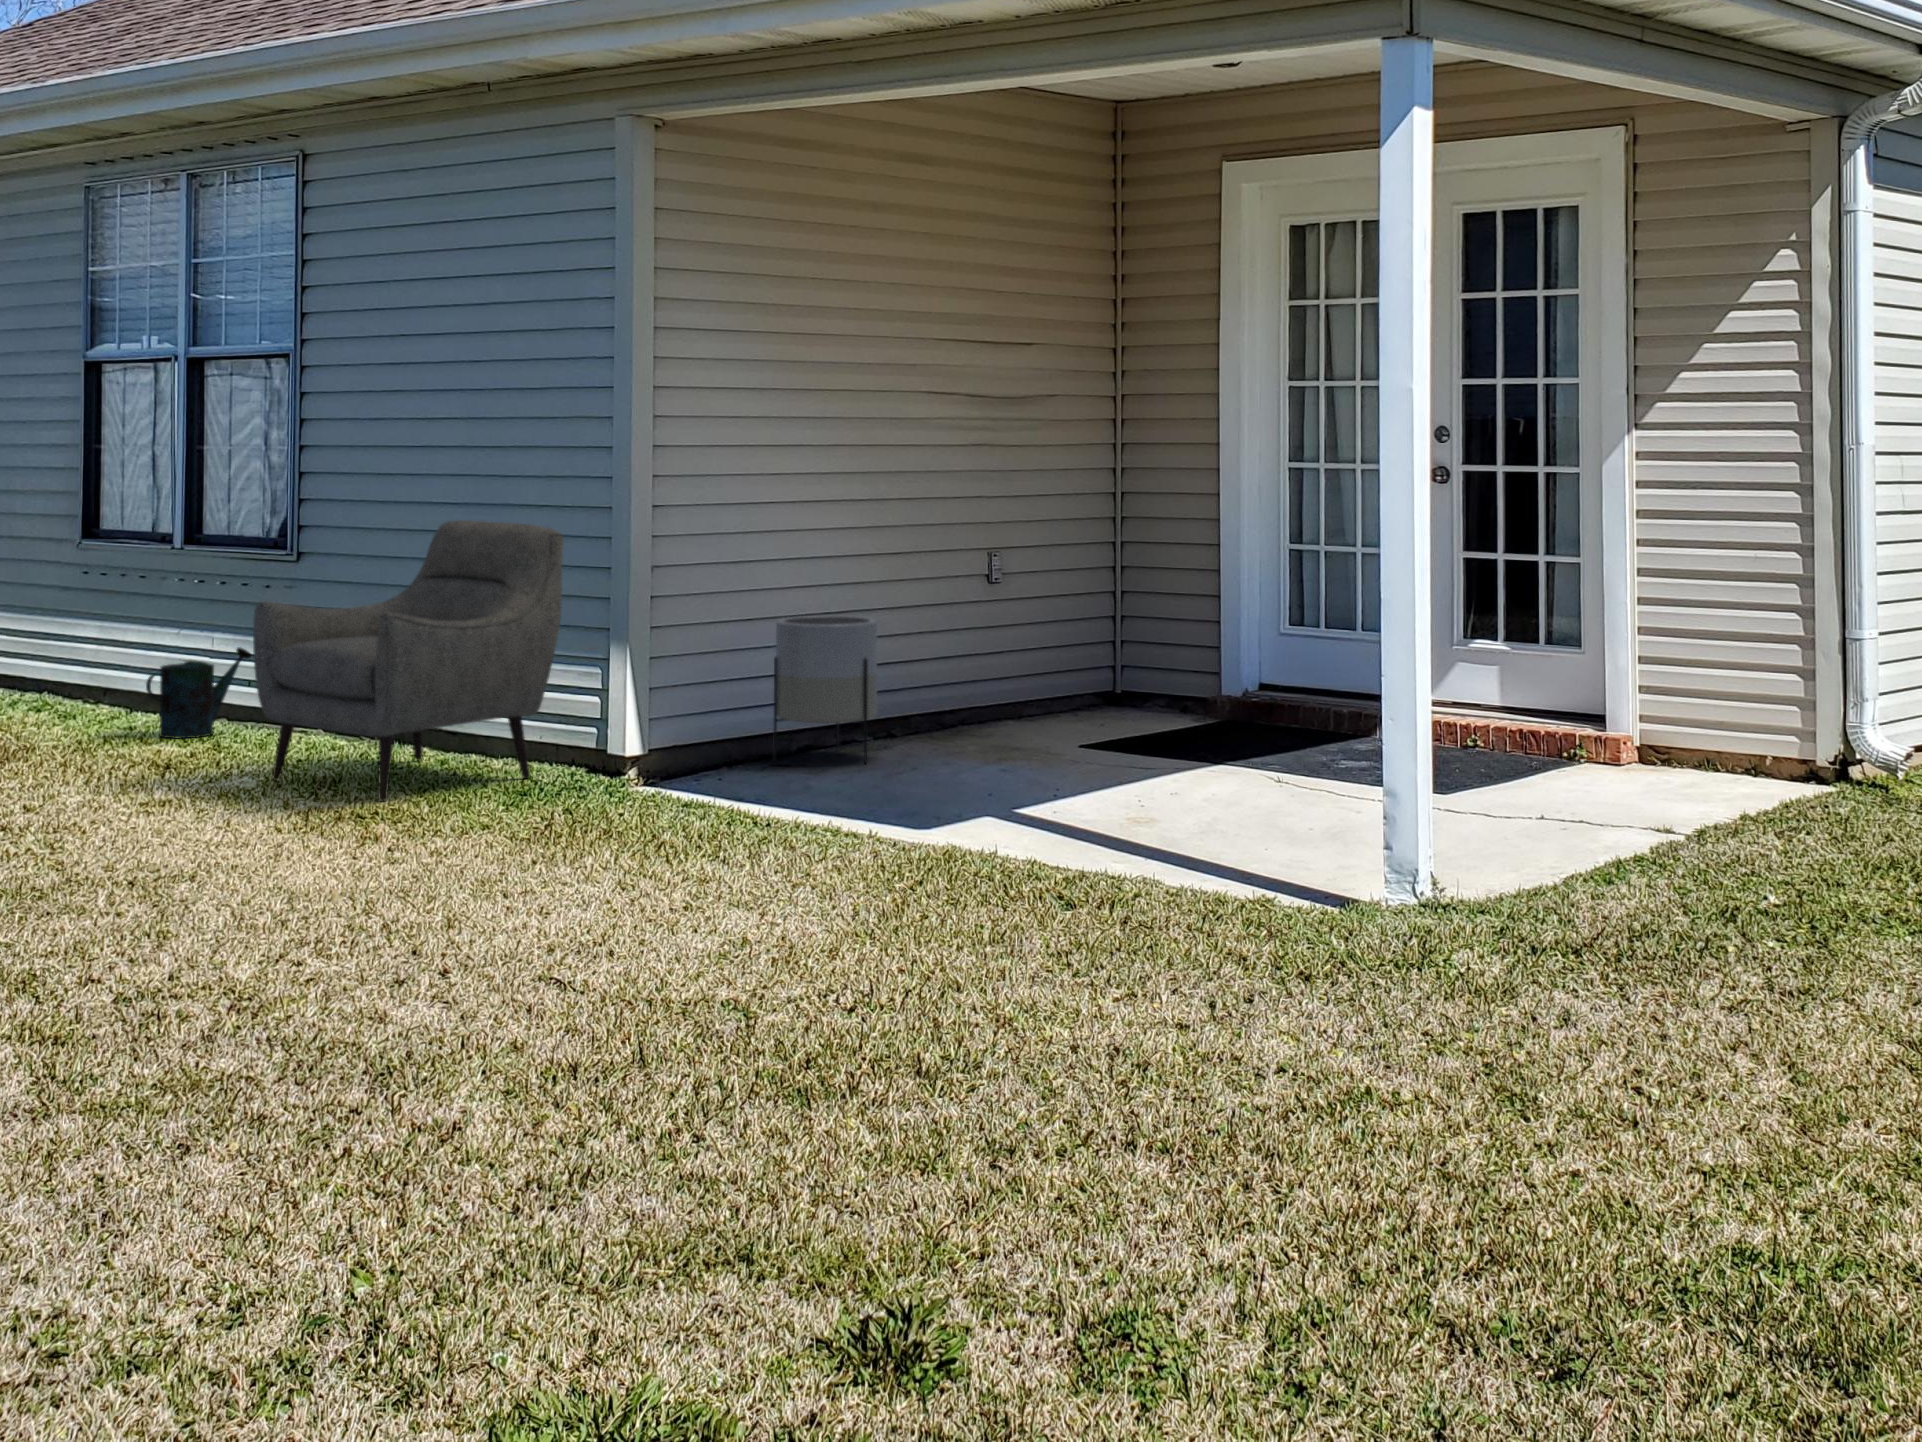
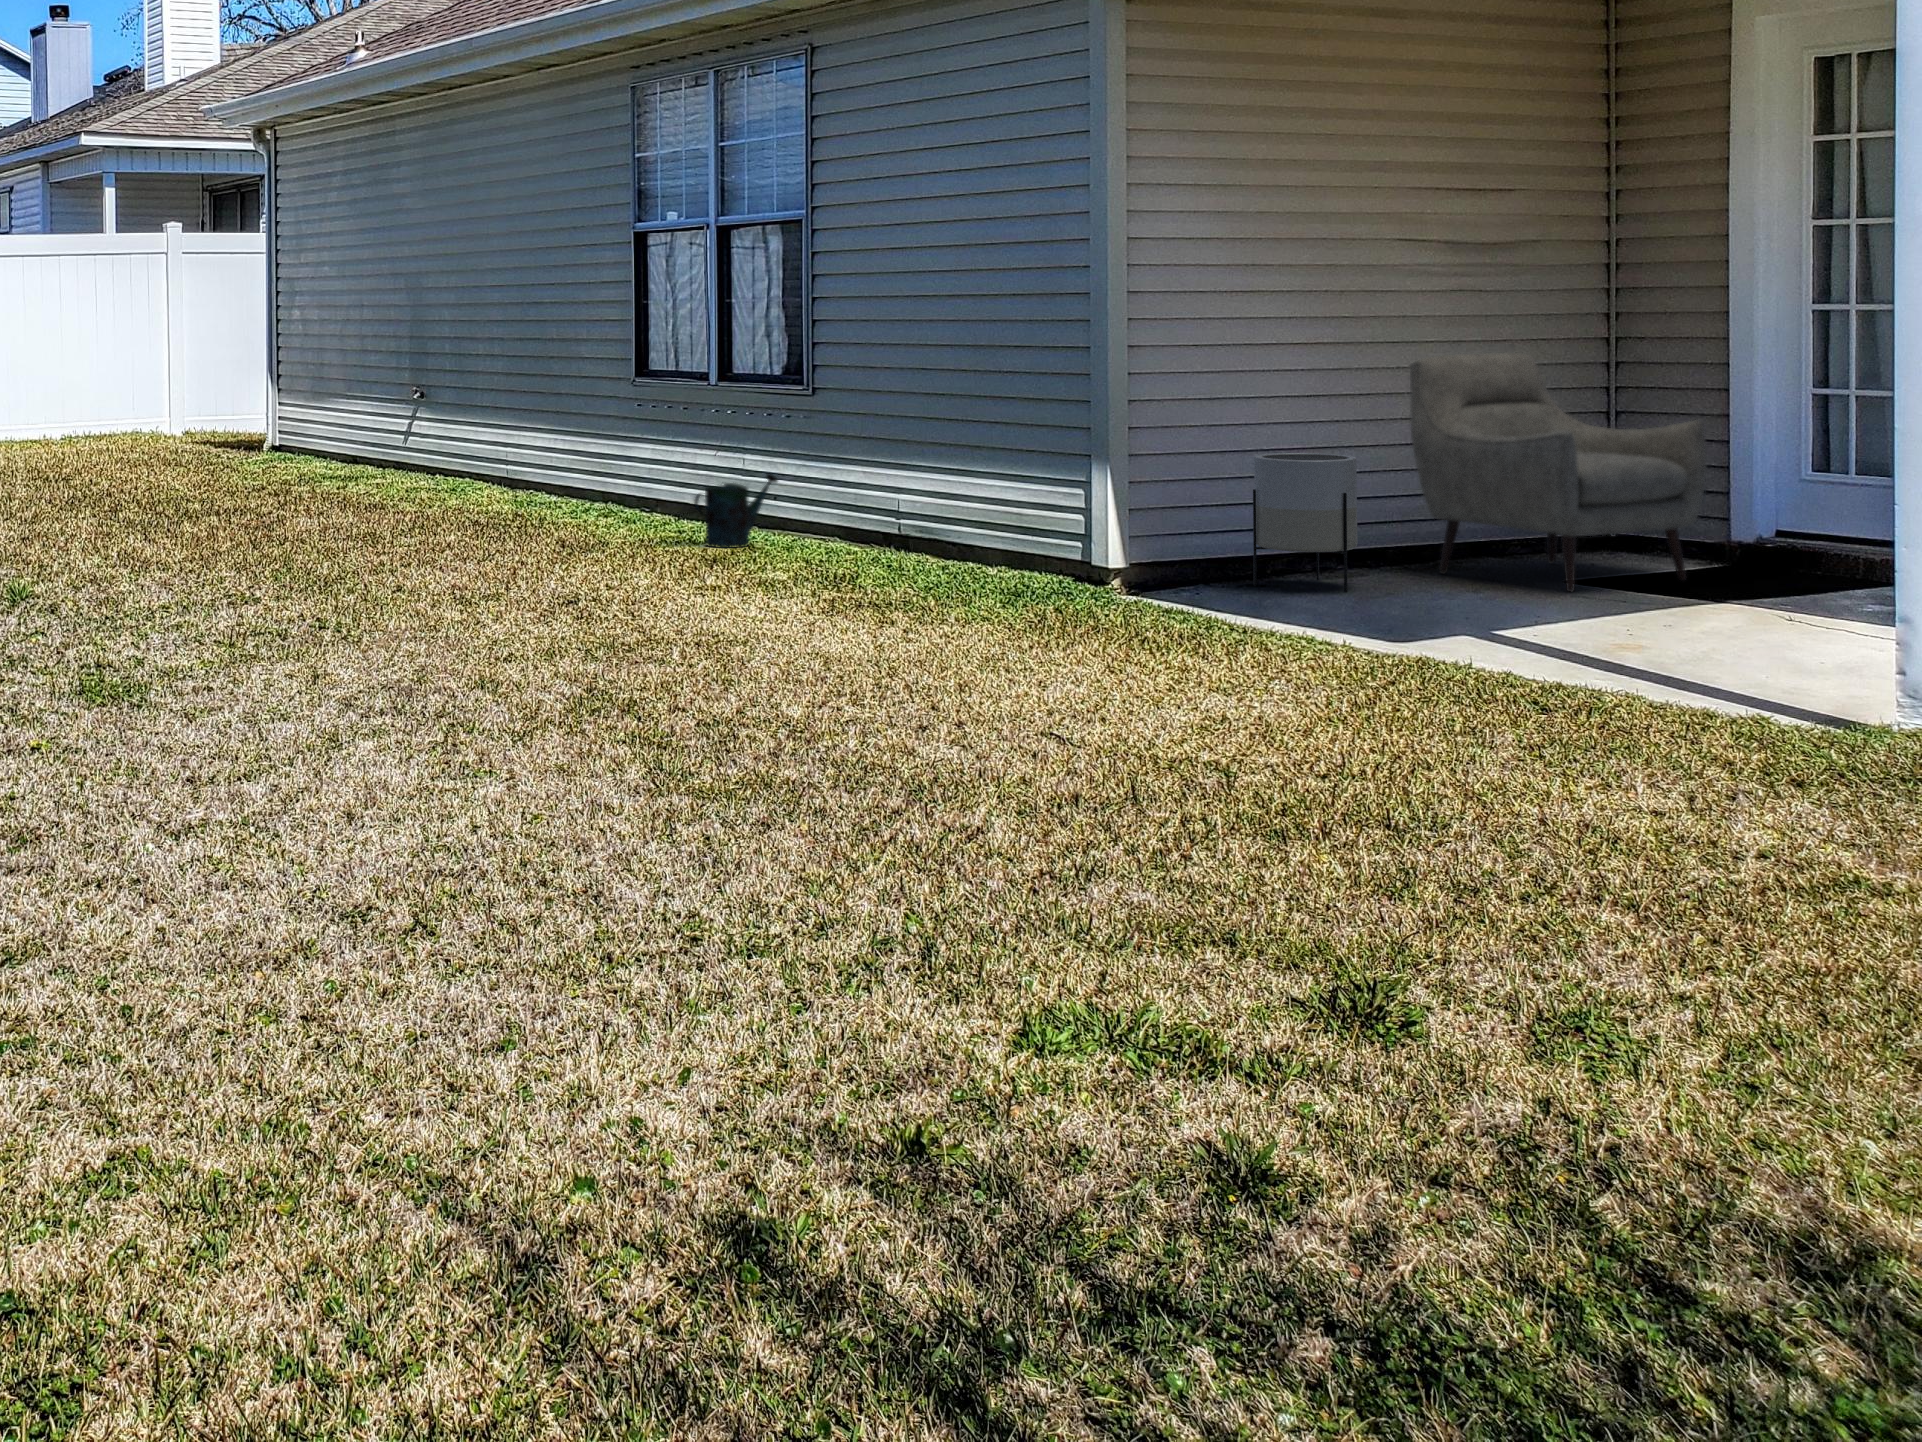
chair: present [253,520,563,802] -> present [1410,352,1706,592]

